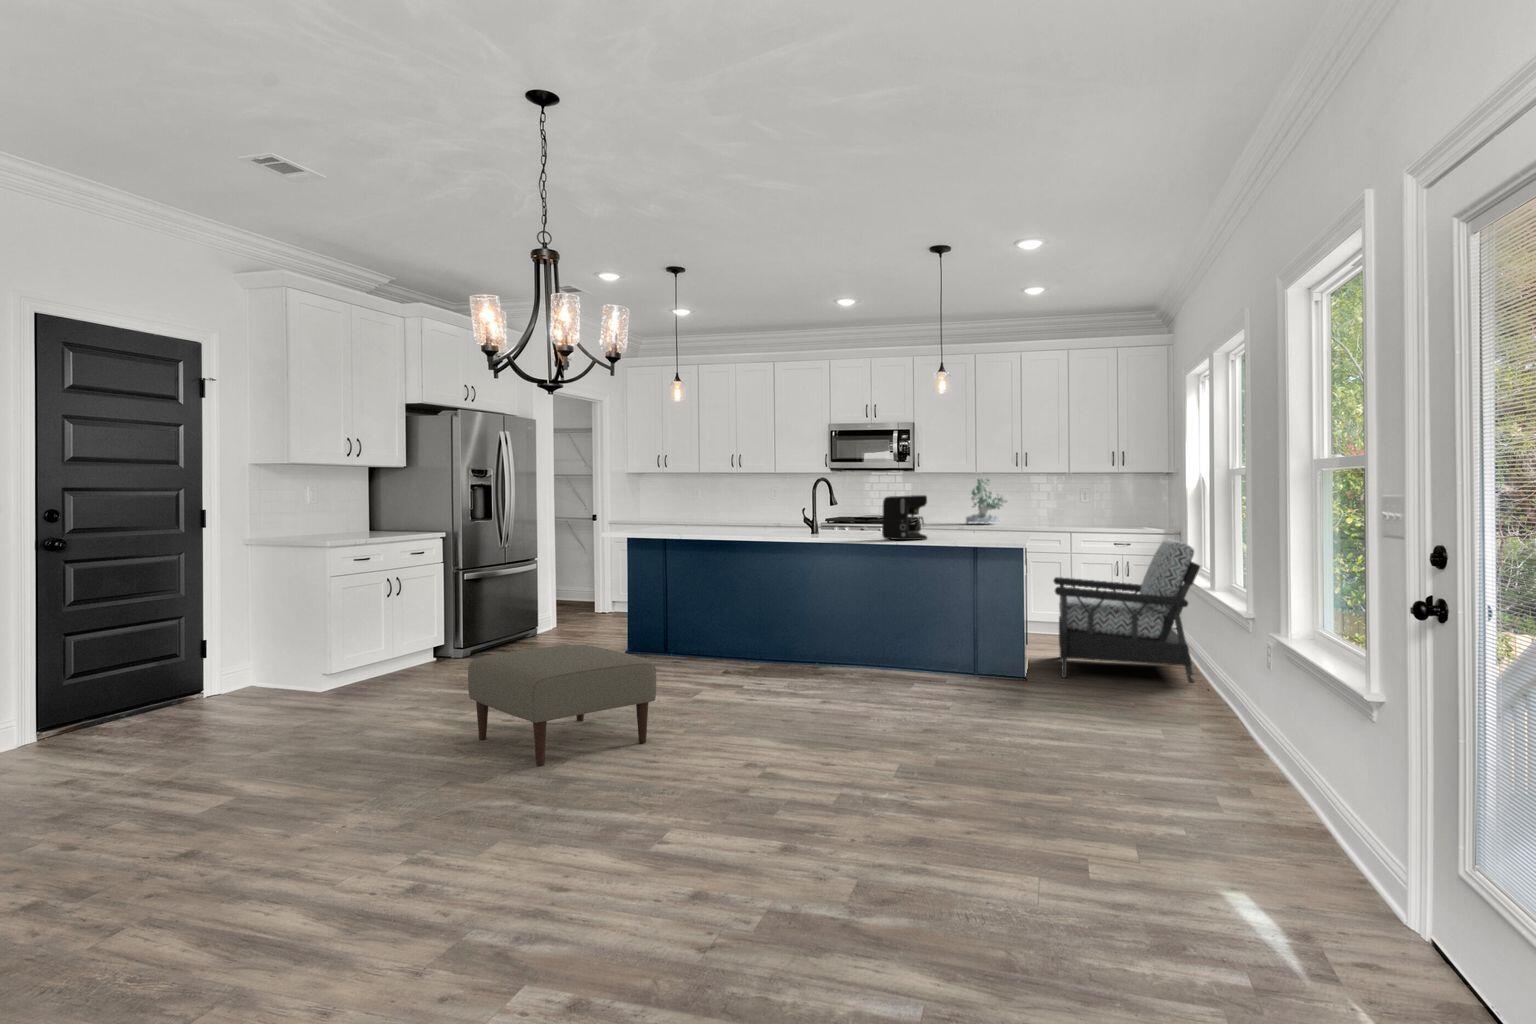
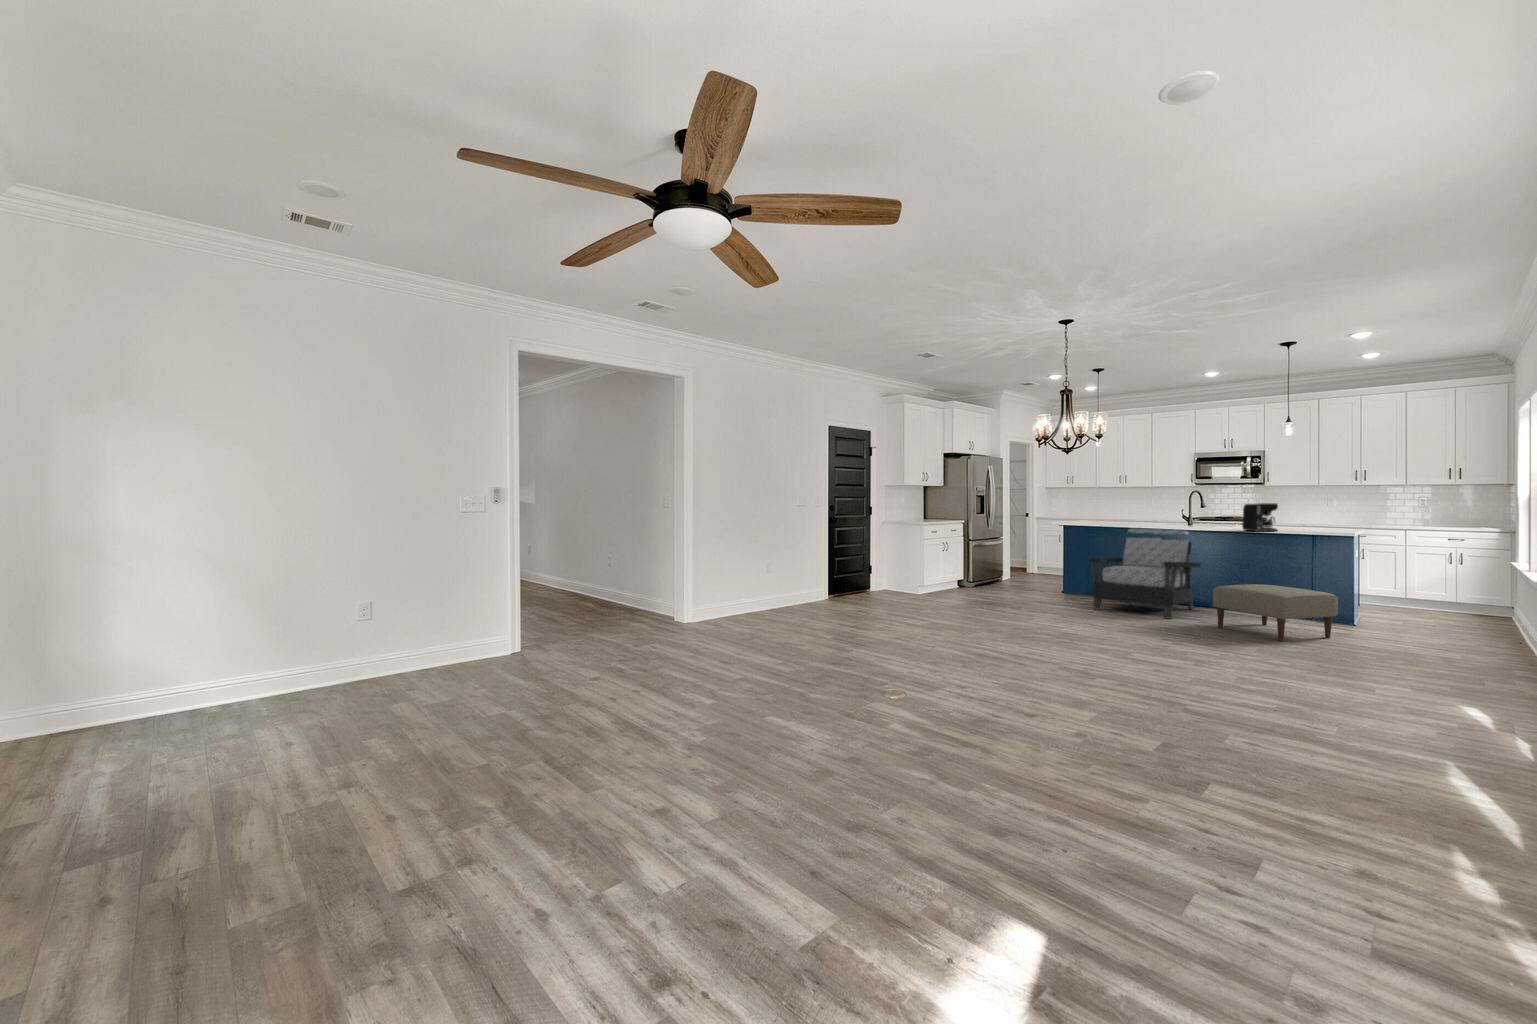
plant: present [966,479,1004,523] -> none [1310,490,1350,522]
armchair: present [1054,539,1200,683] -> present [1088,529,1201,619]
ottoman: present [468,645,656,766] -> present [1213,584,1338,641]

